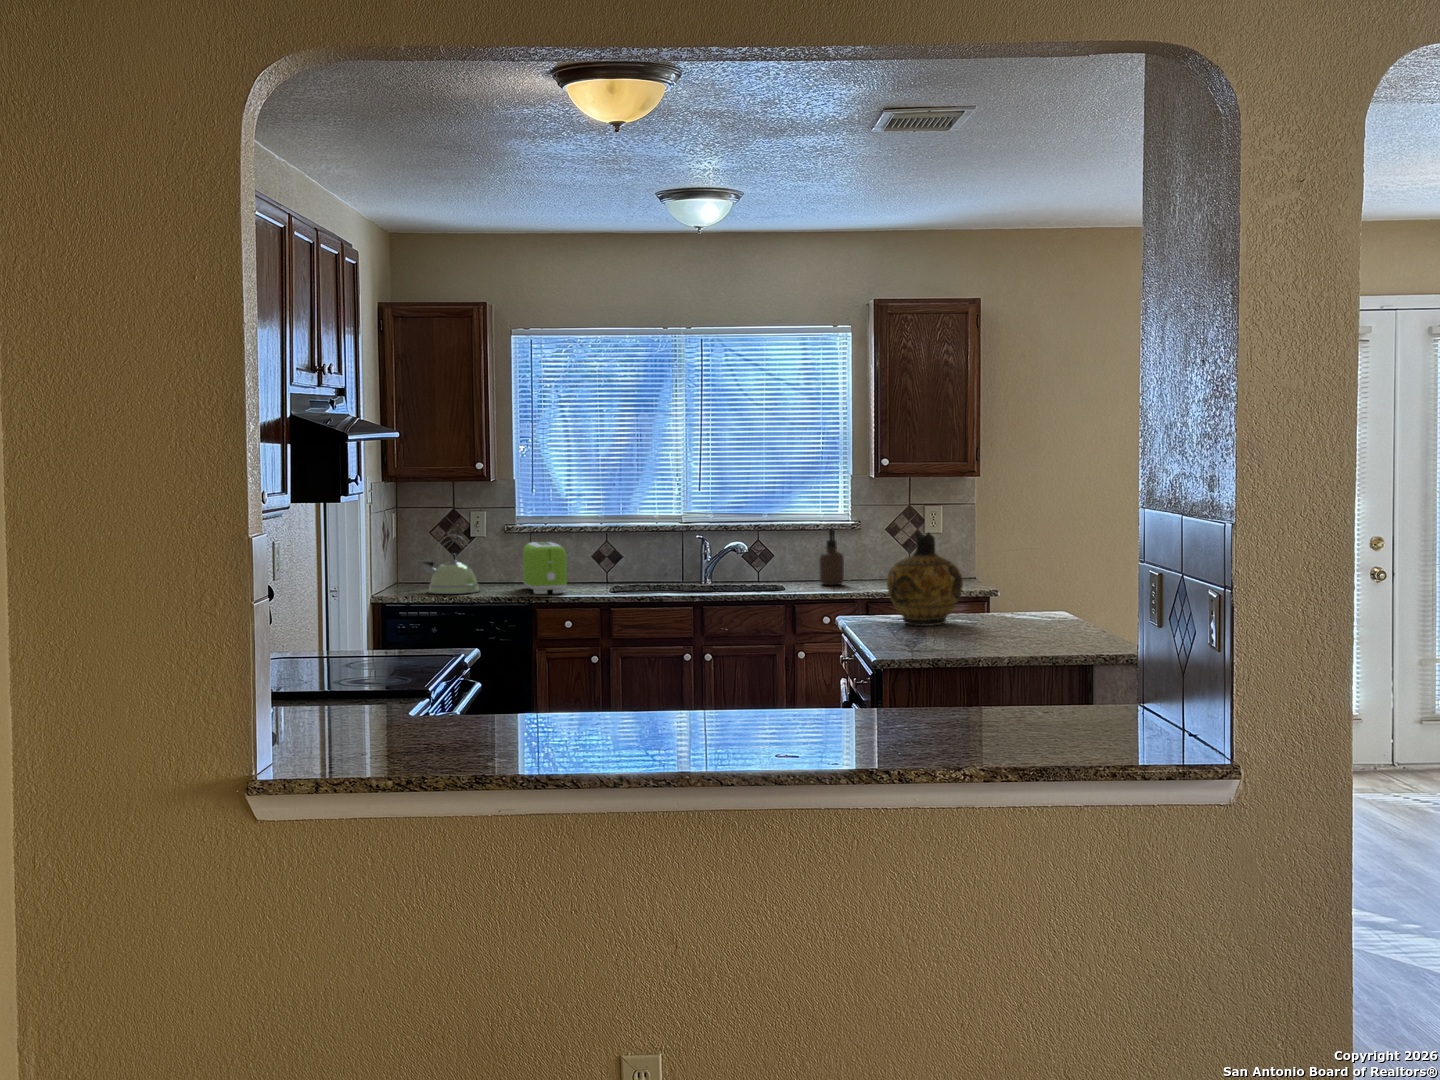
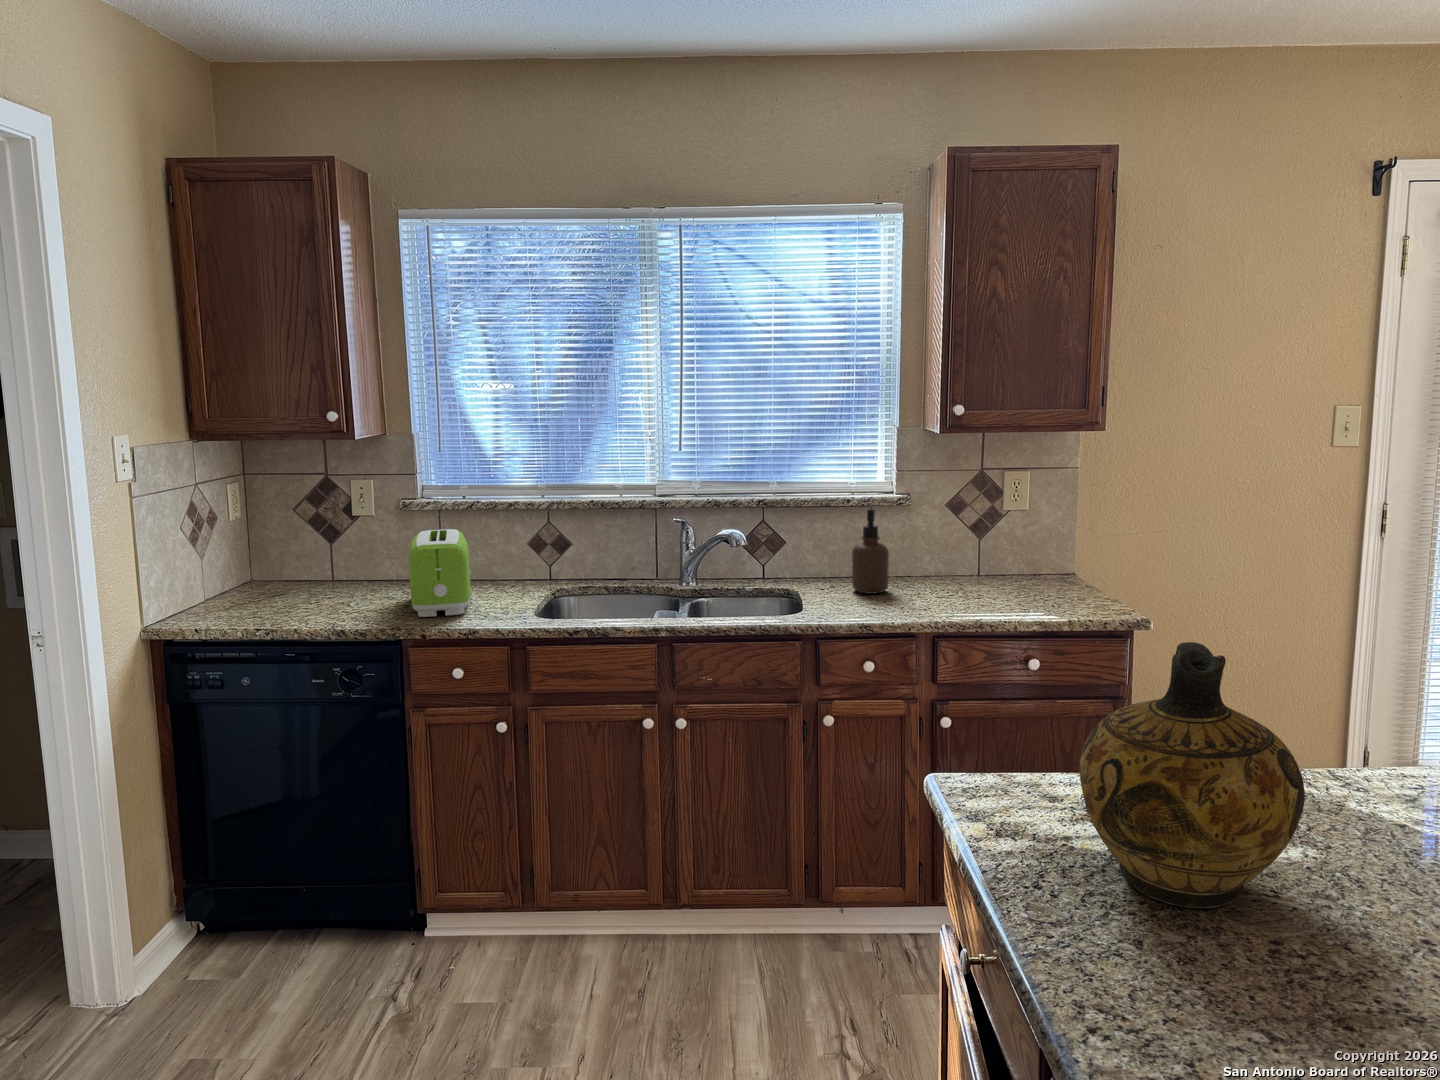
kettle: present [423,535,479,594] -> none [259,522,347,615]

